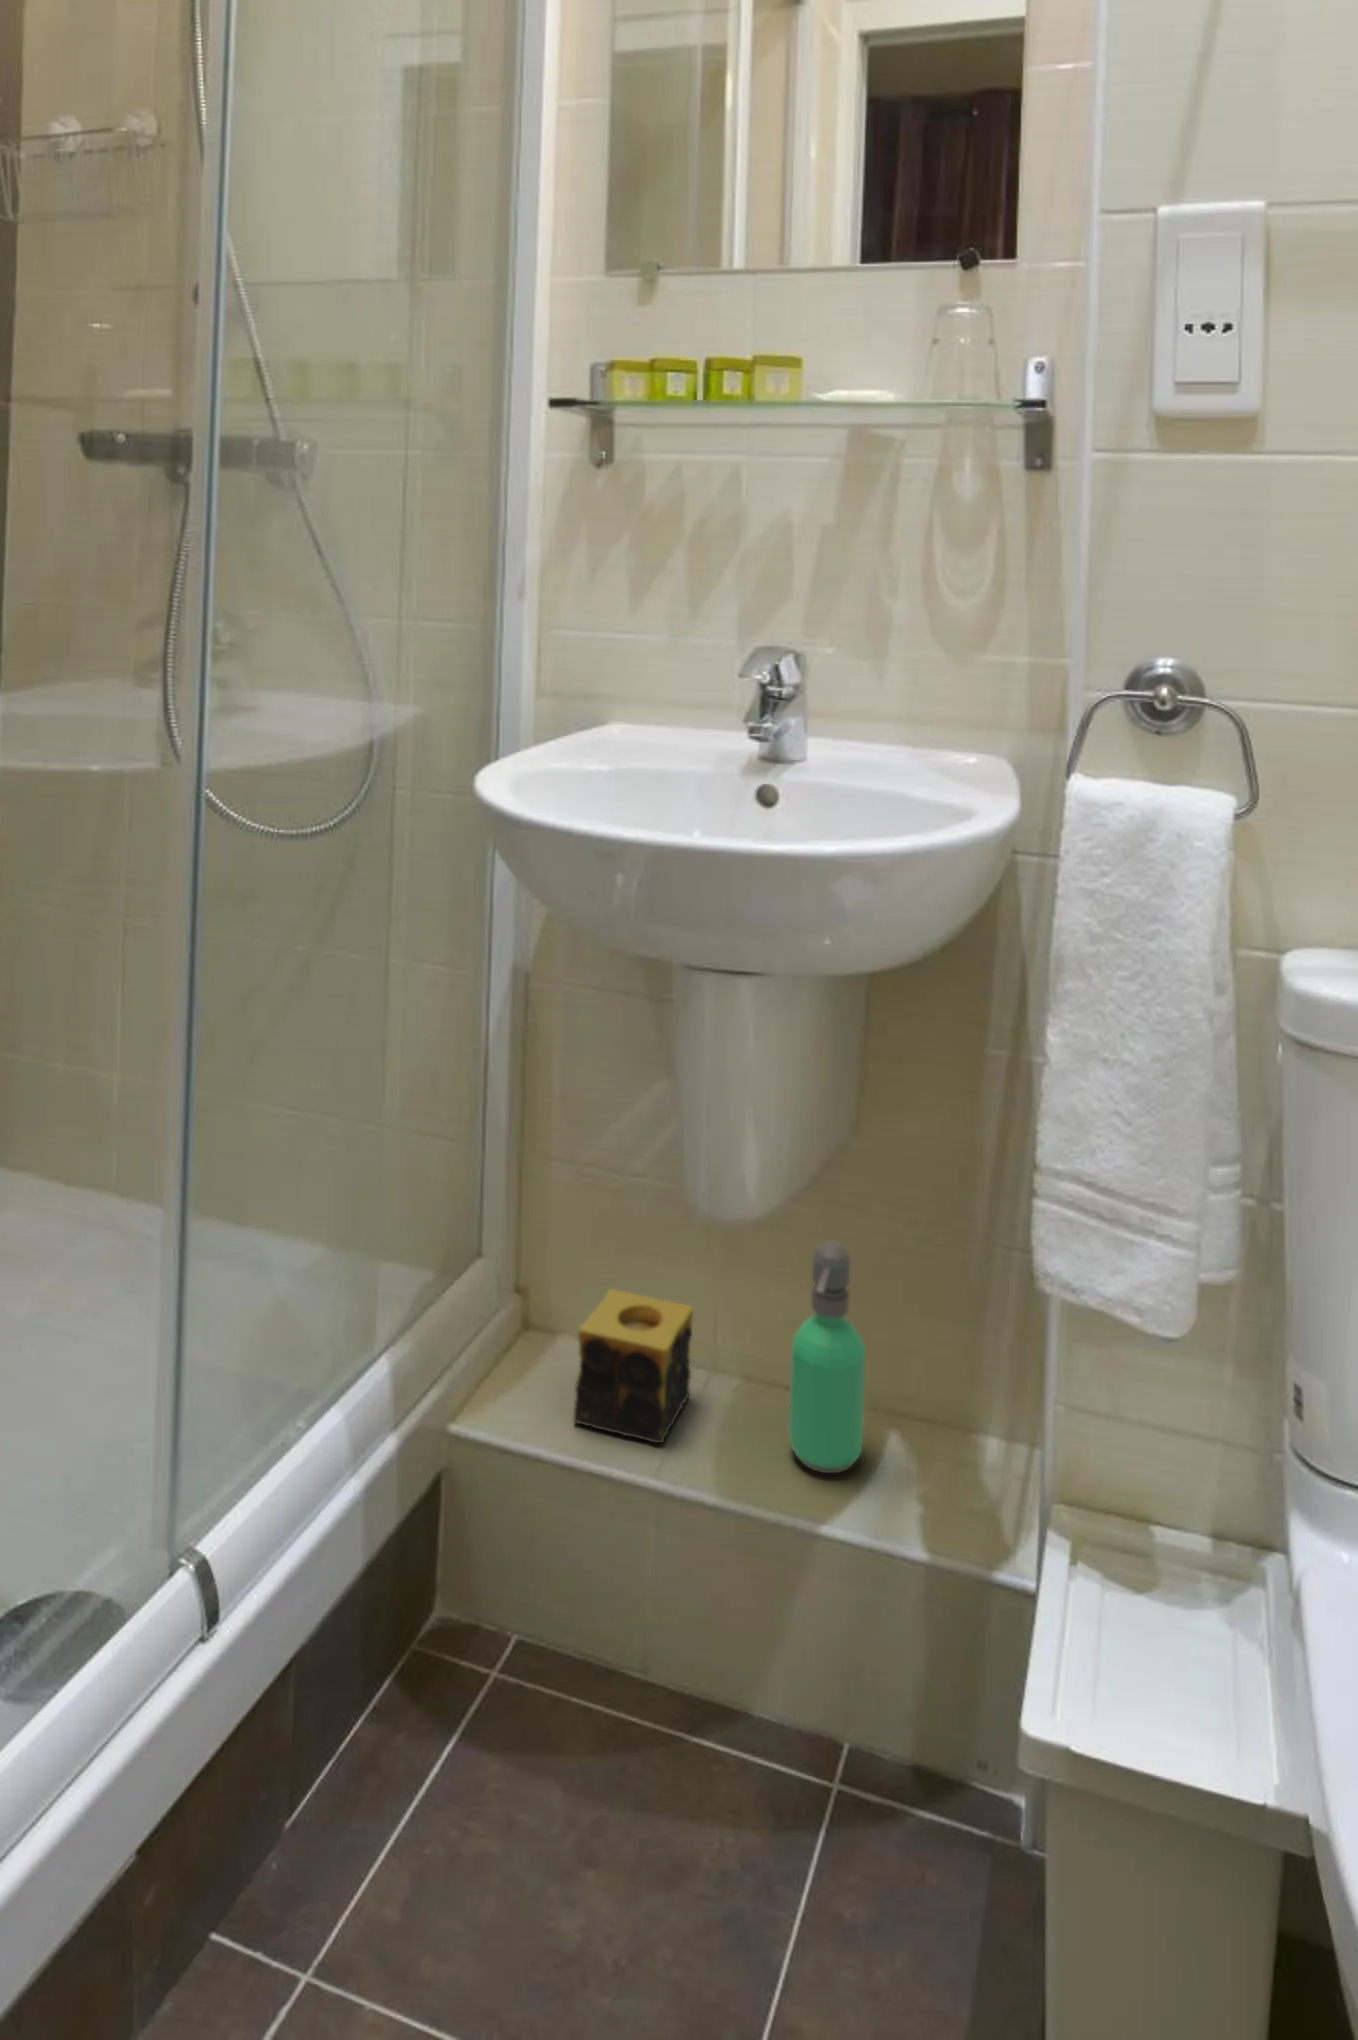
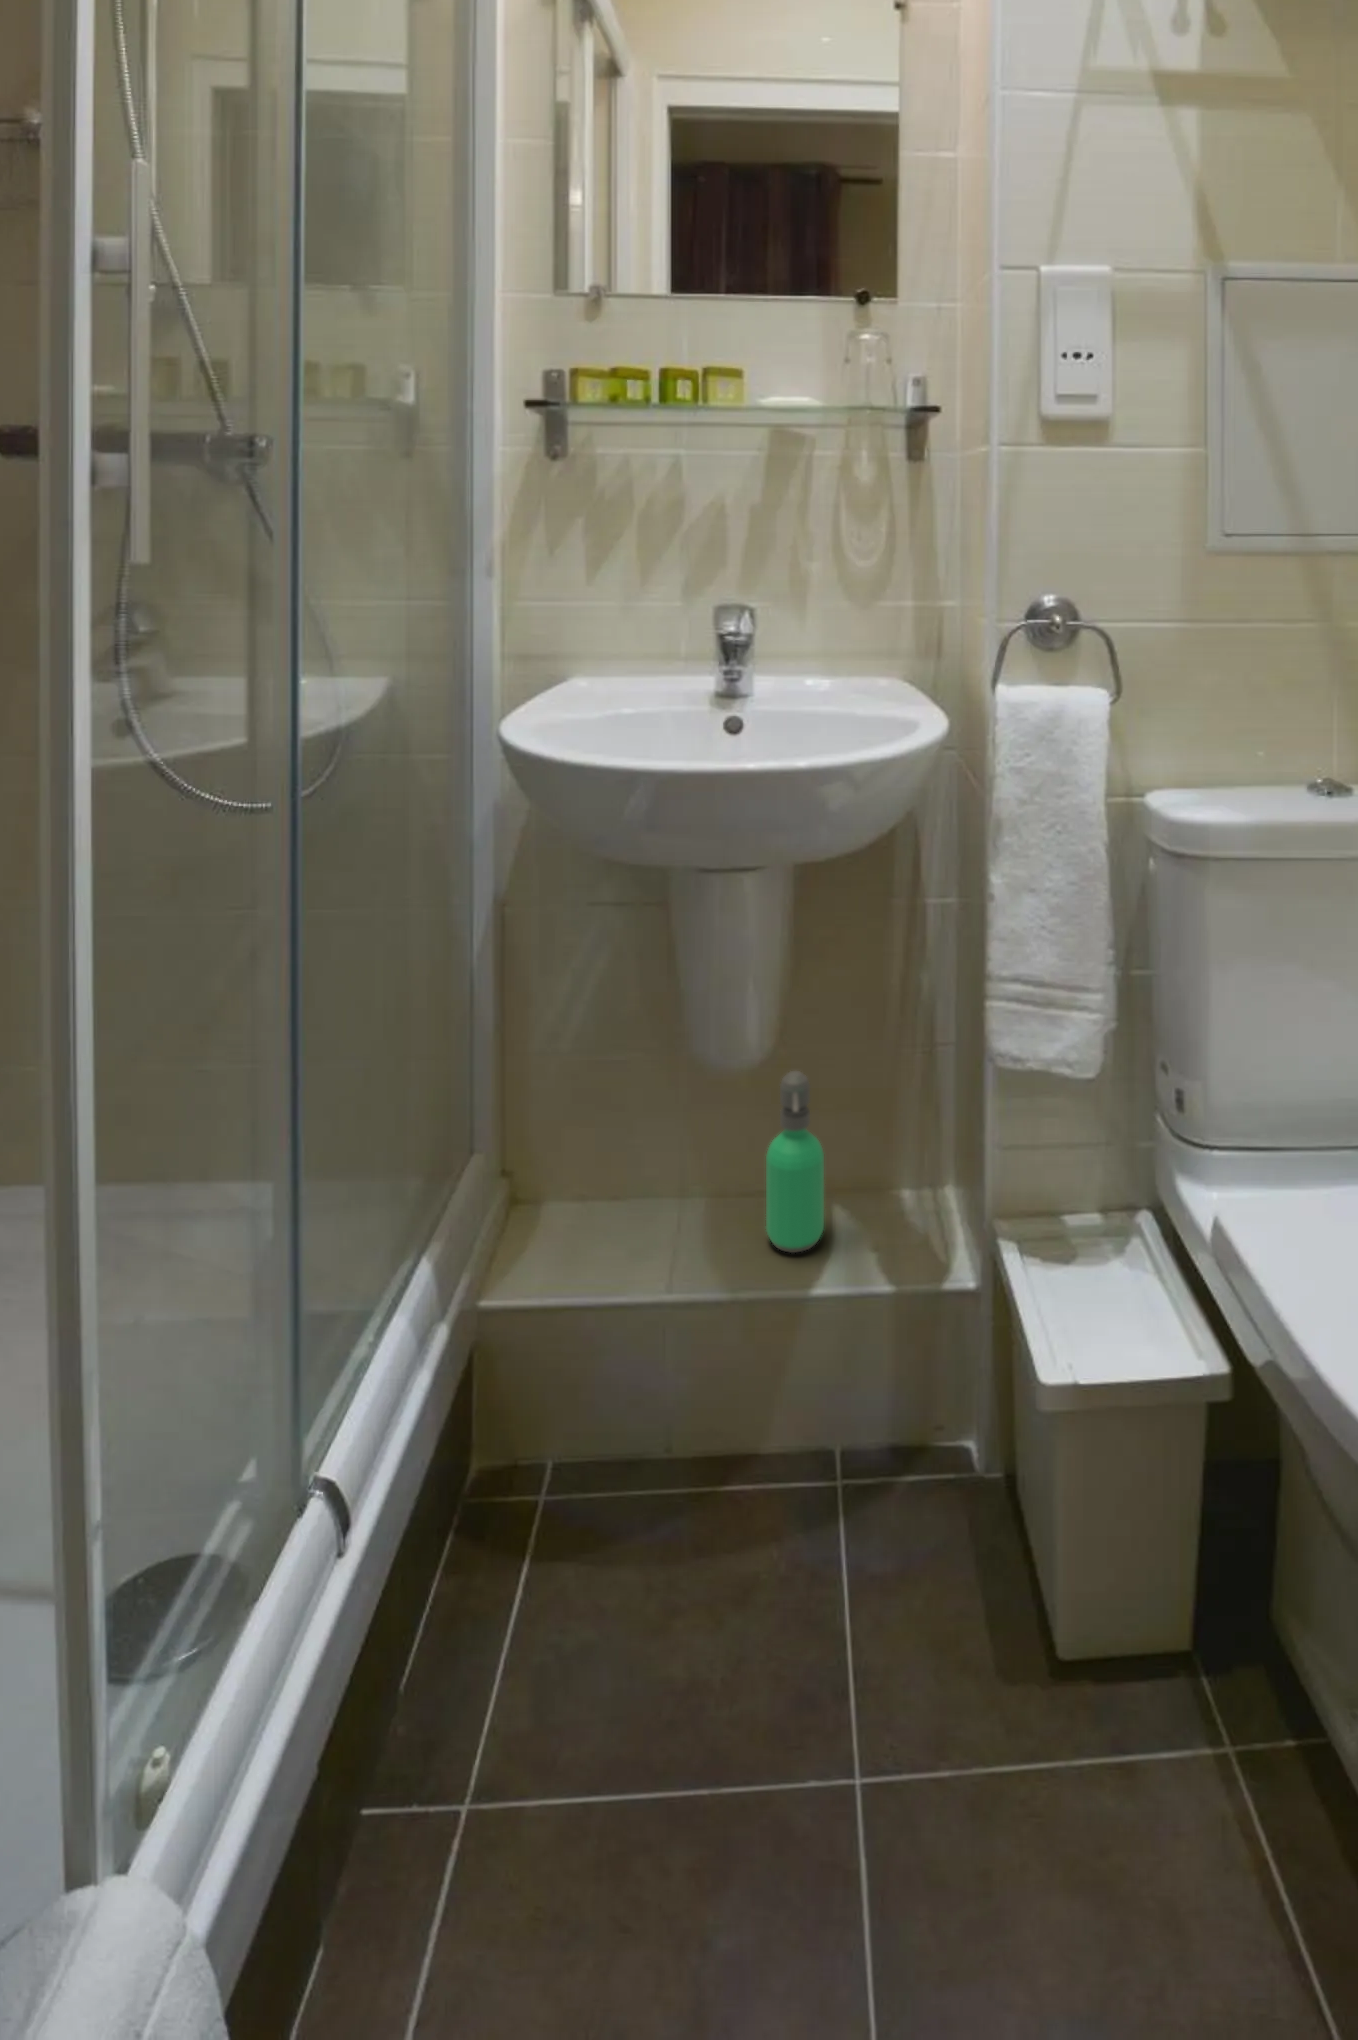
candle: present [573,1289,693,1443] -> none [587,1153,675,1273]

